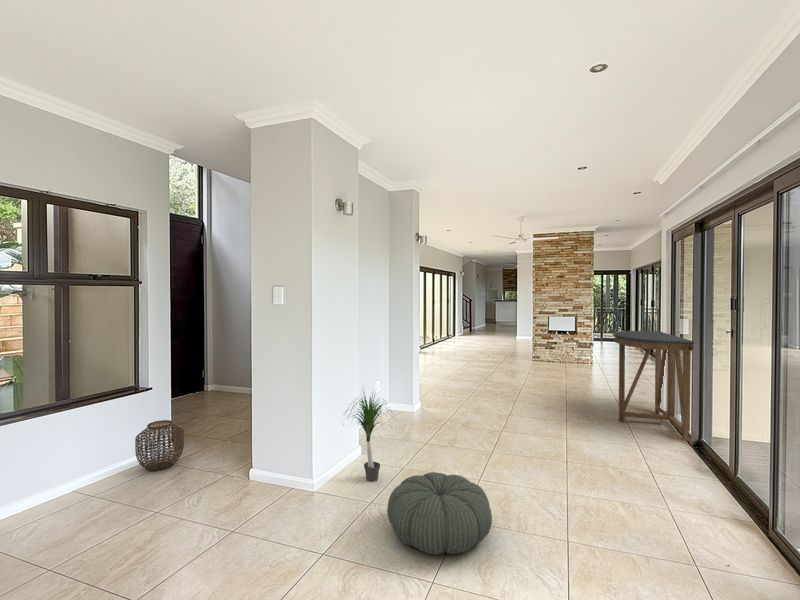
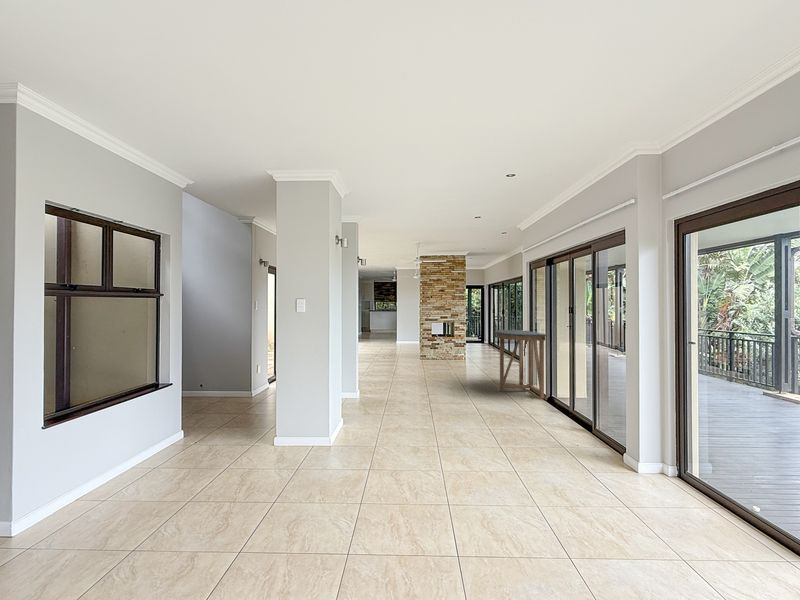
potted plant: present [346,394,384,481] -> none [341,369,385,436]
woven basket: present [135,420,184,471] -> none [168,409,207,450]
pouf: present [387,472,492,554] -> none [399,419,463,460]

